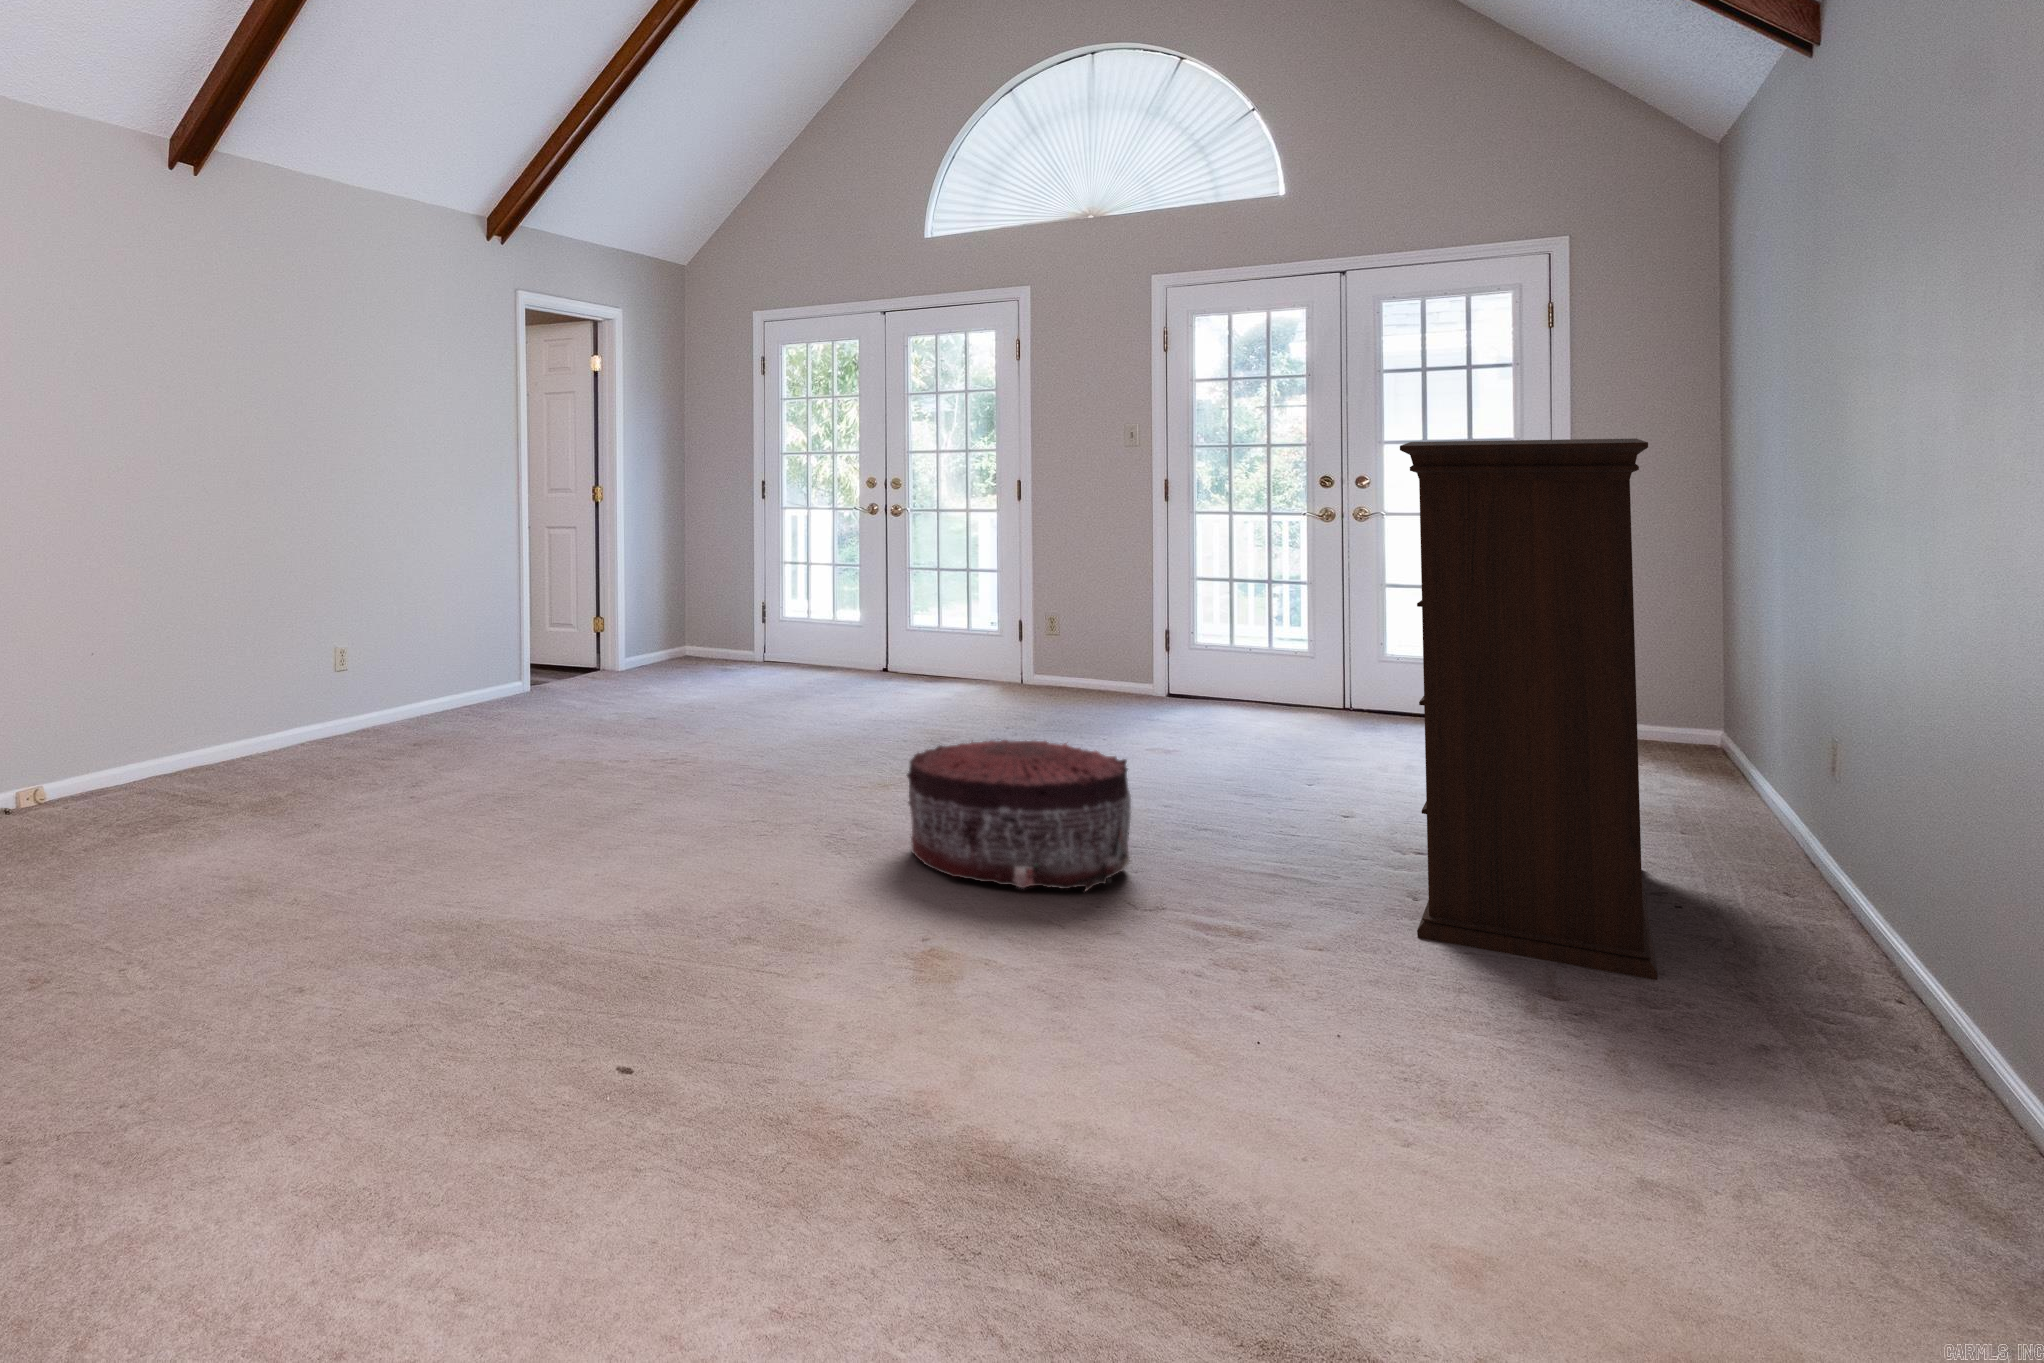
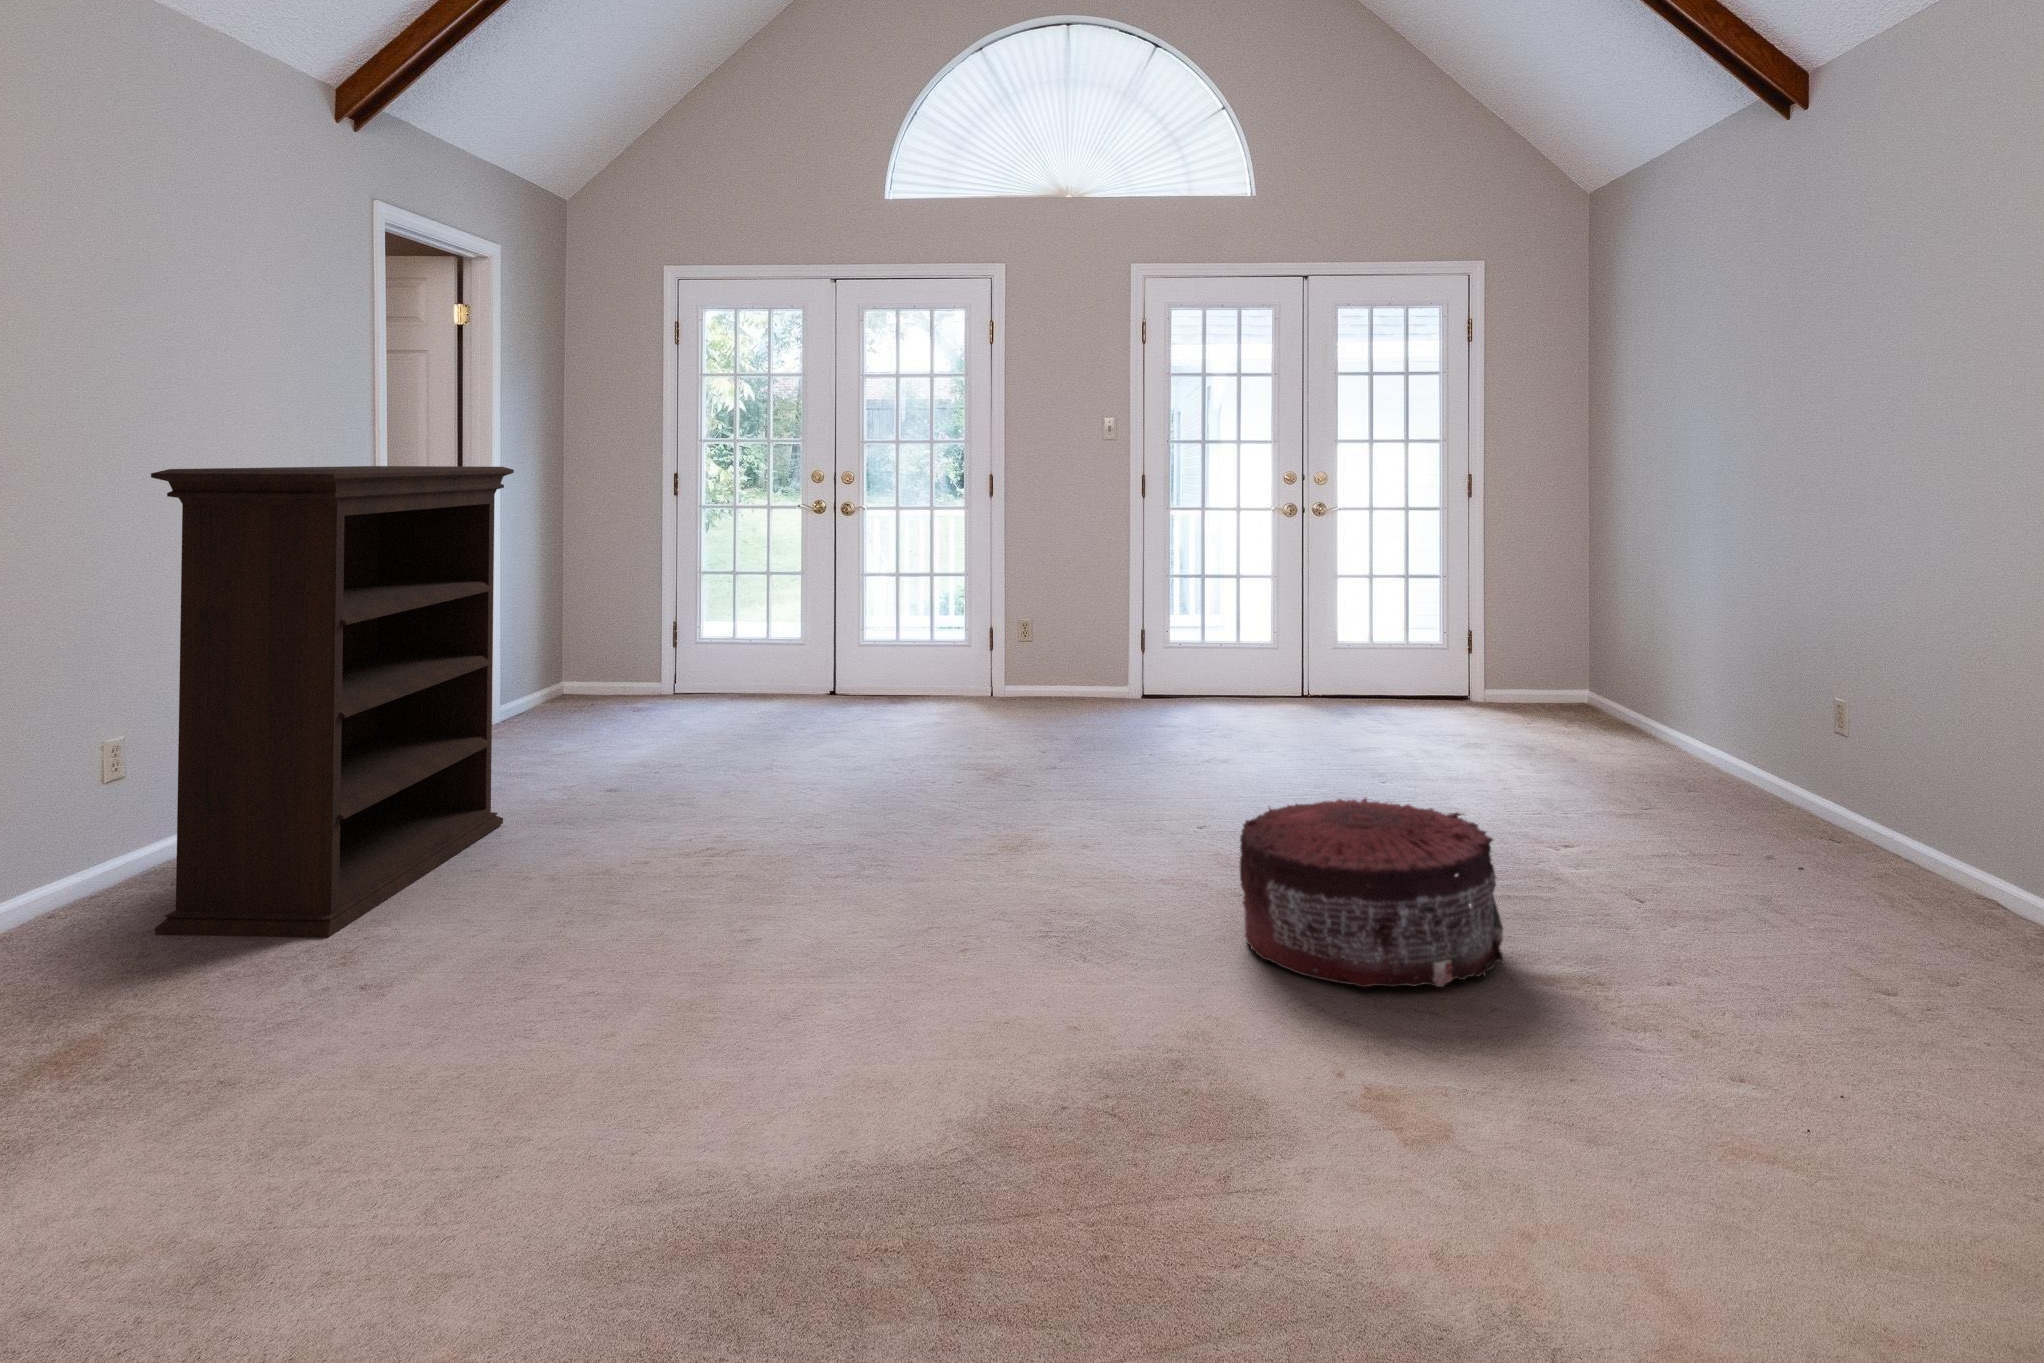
bookshelf: present [1400,438,1657,980] -> present [151,466,514,938]

